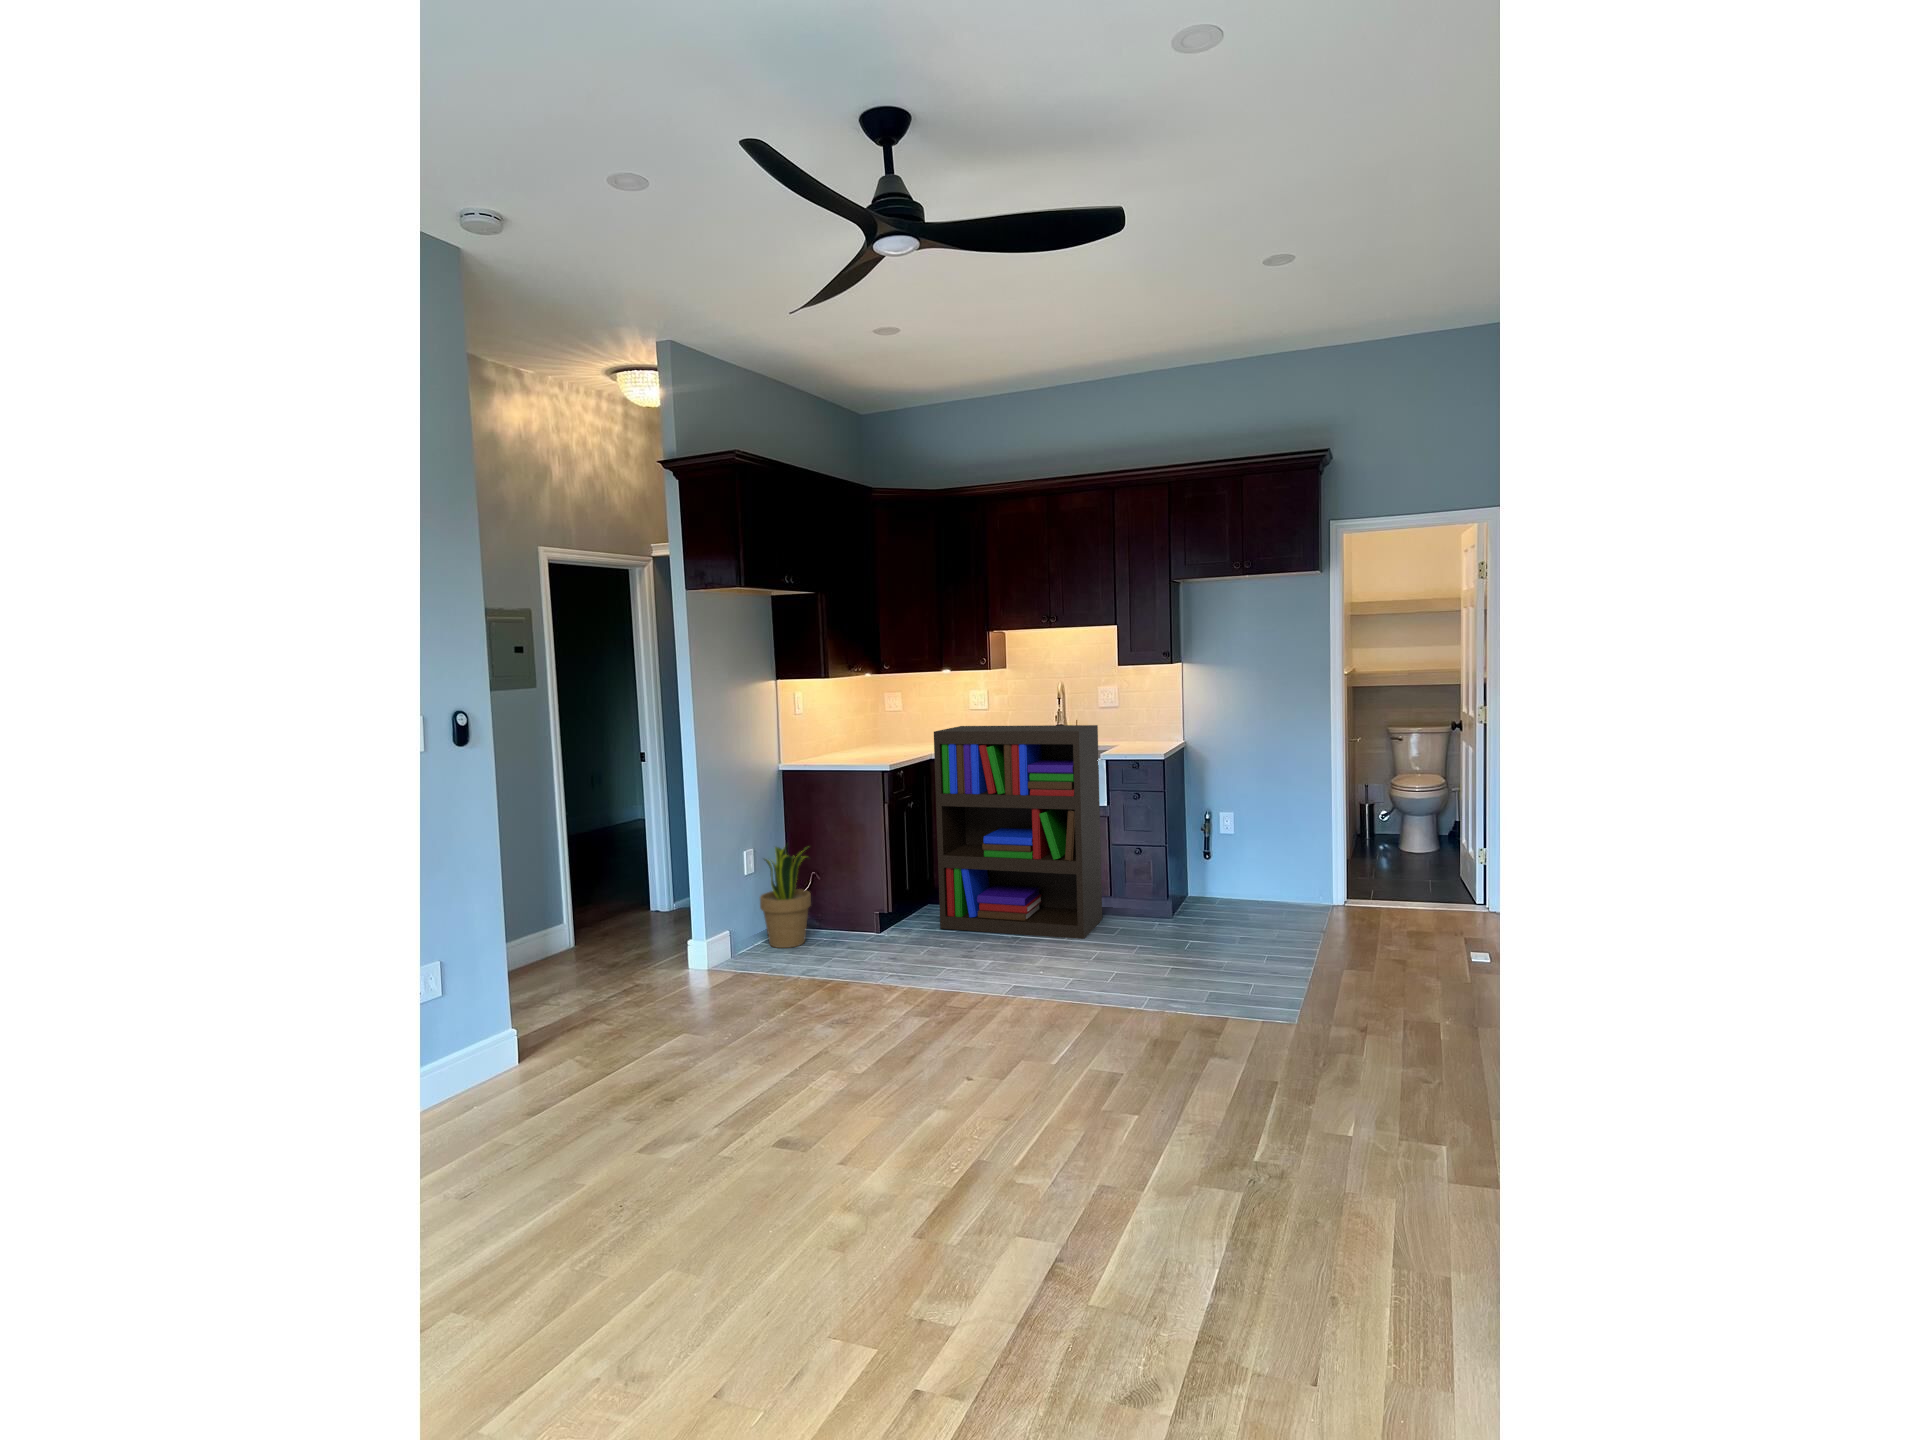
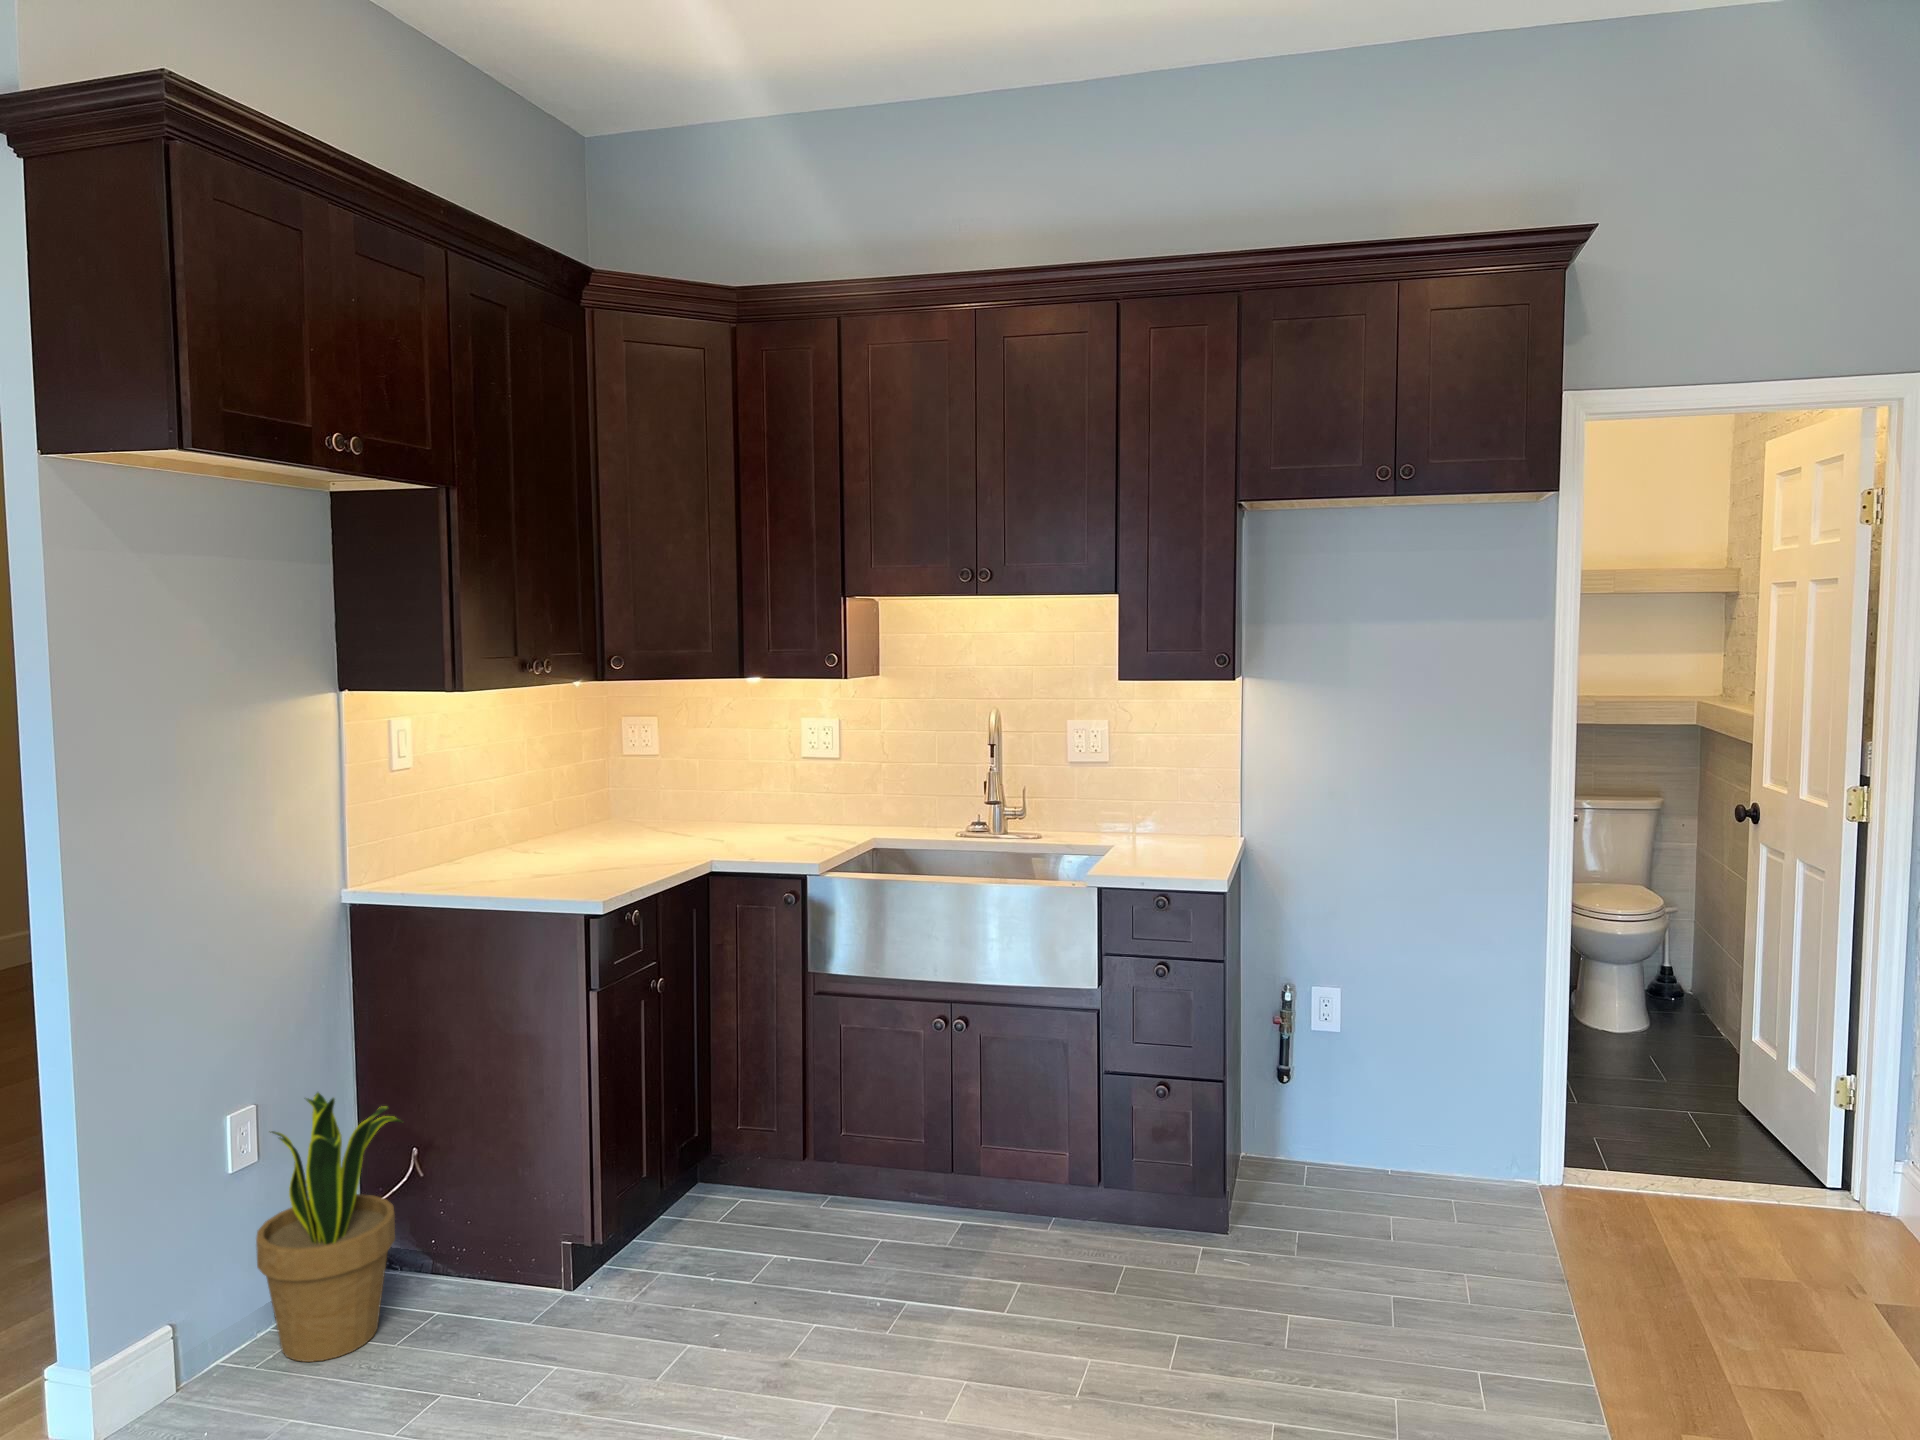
bookshelf: present [934,725,1102,939] -> none [710,802,1080,1321]

